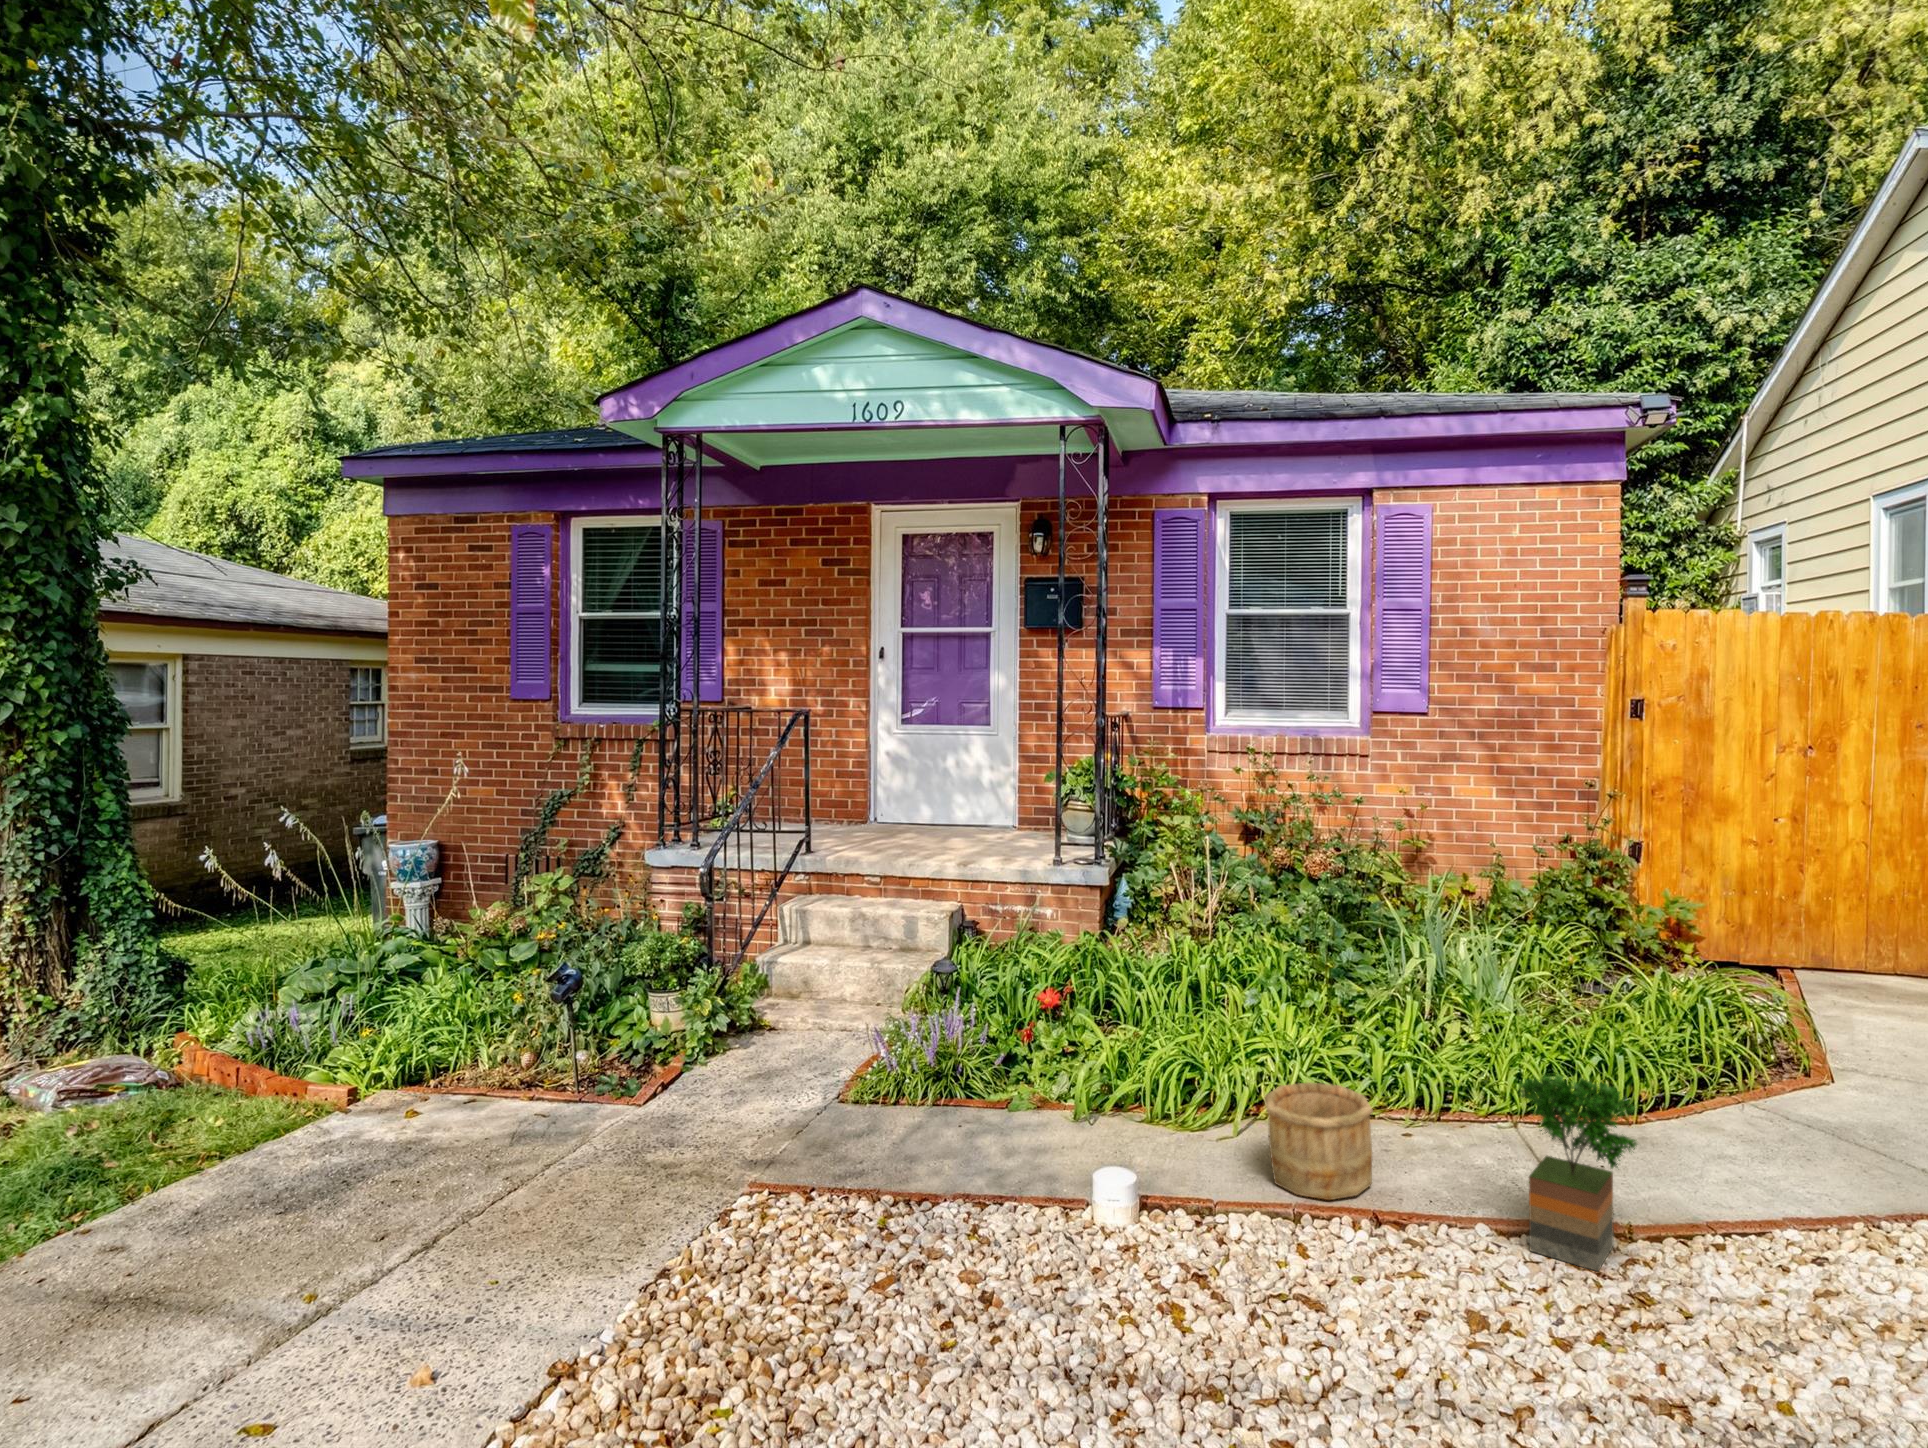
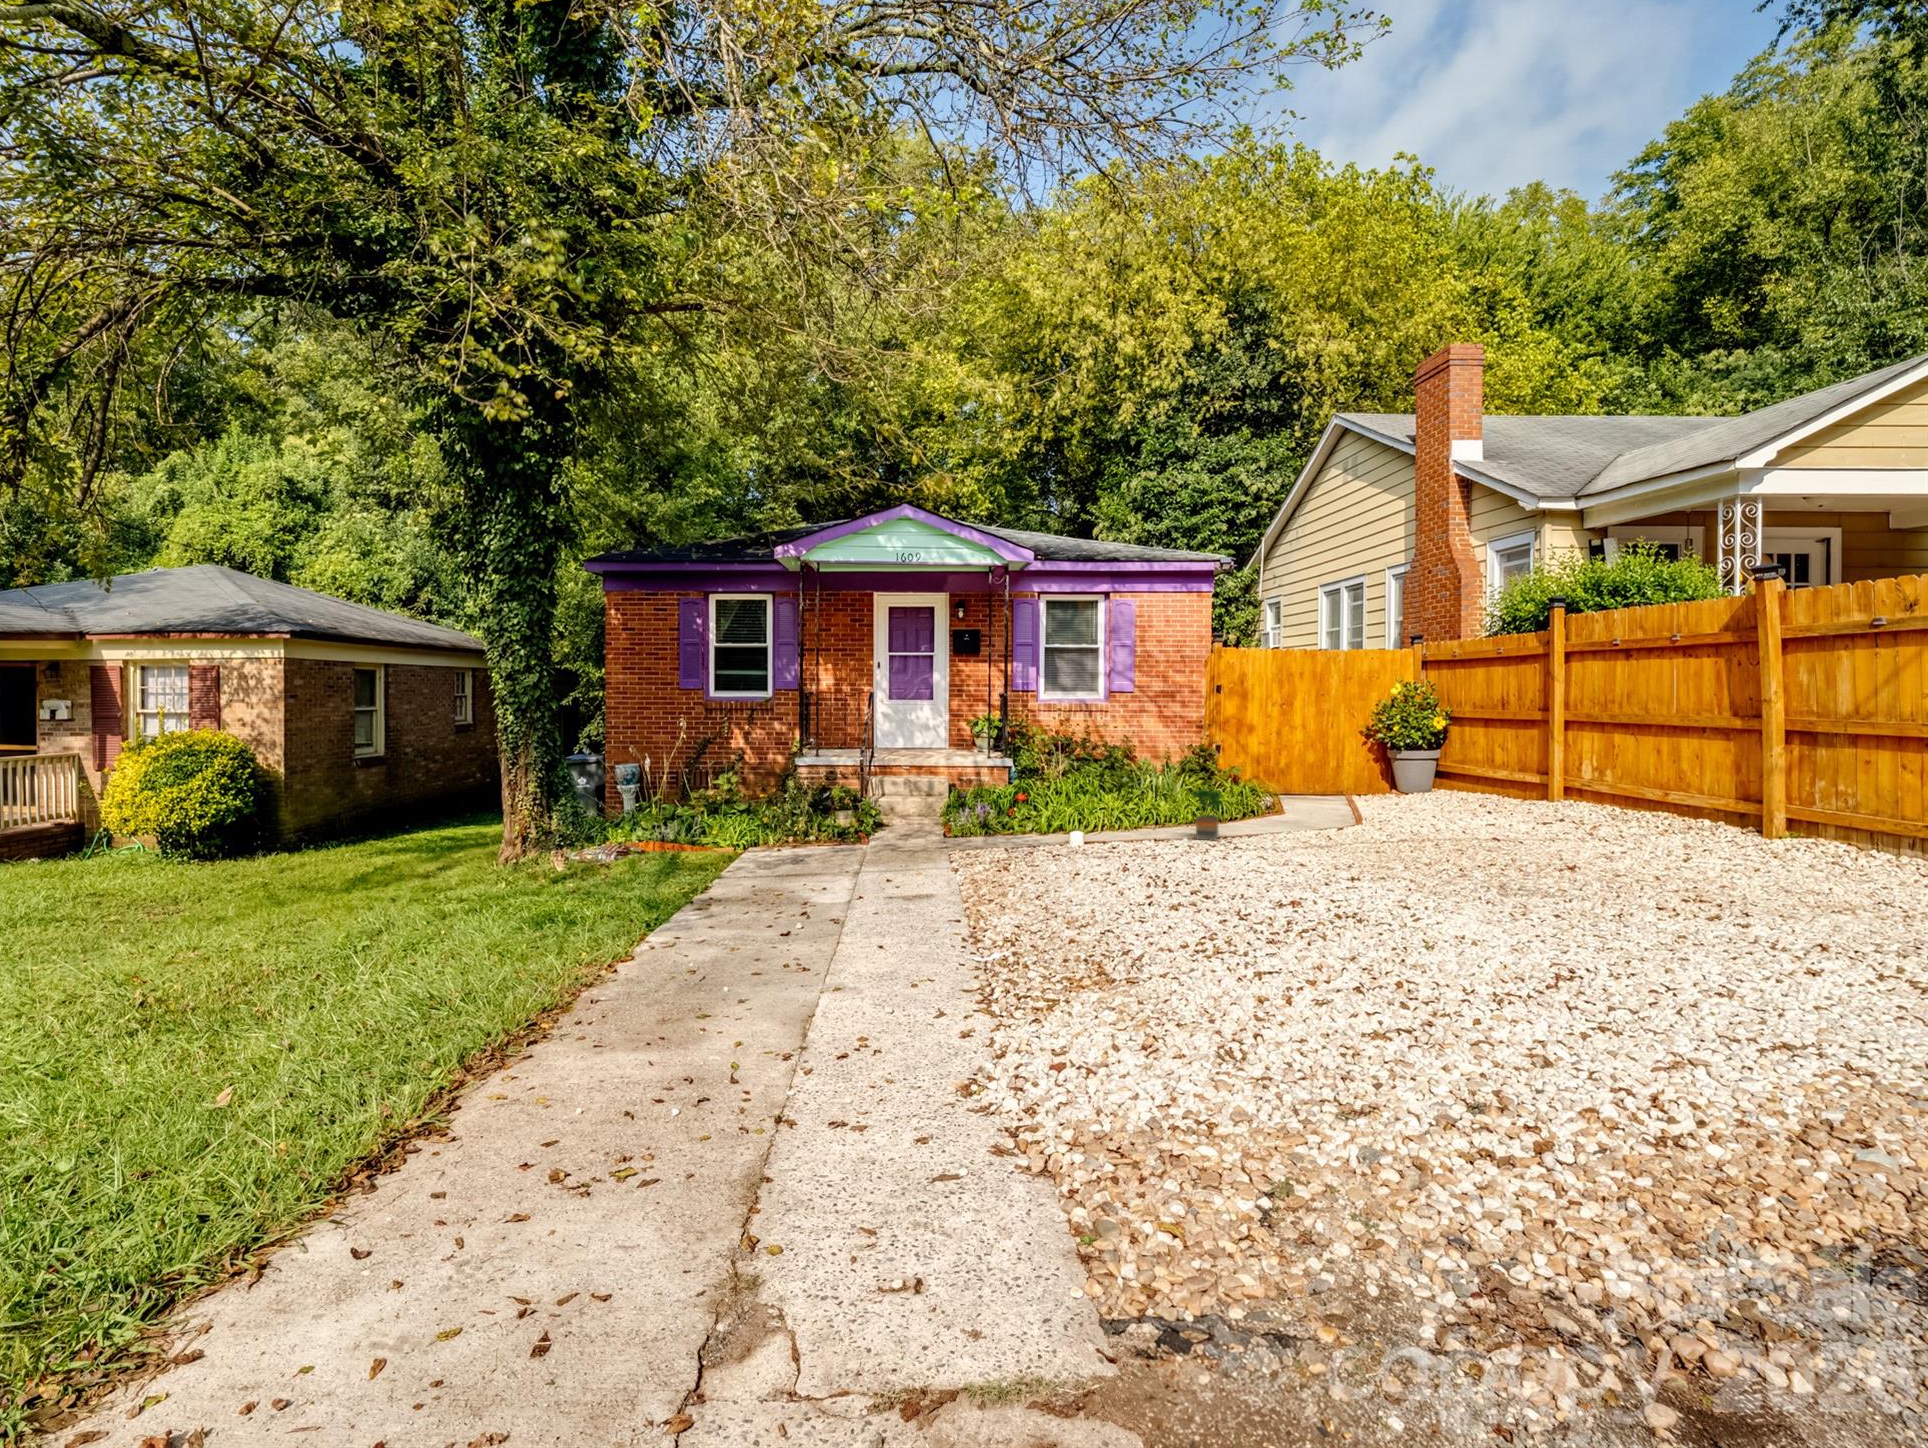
wooden bucket: present [1265,1082,1373,1200] -> none [1112,806,1147,837]

